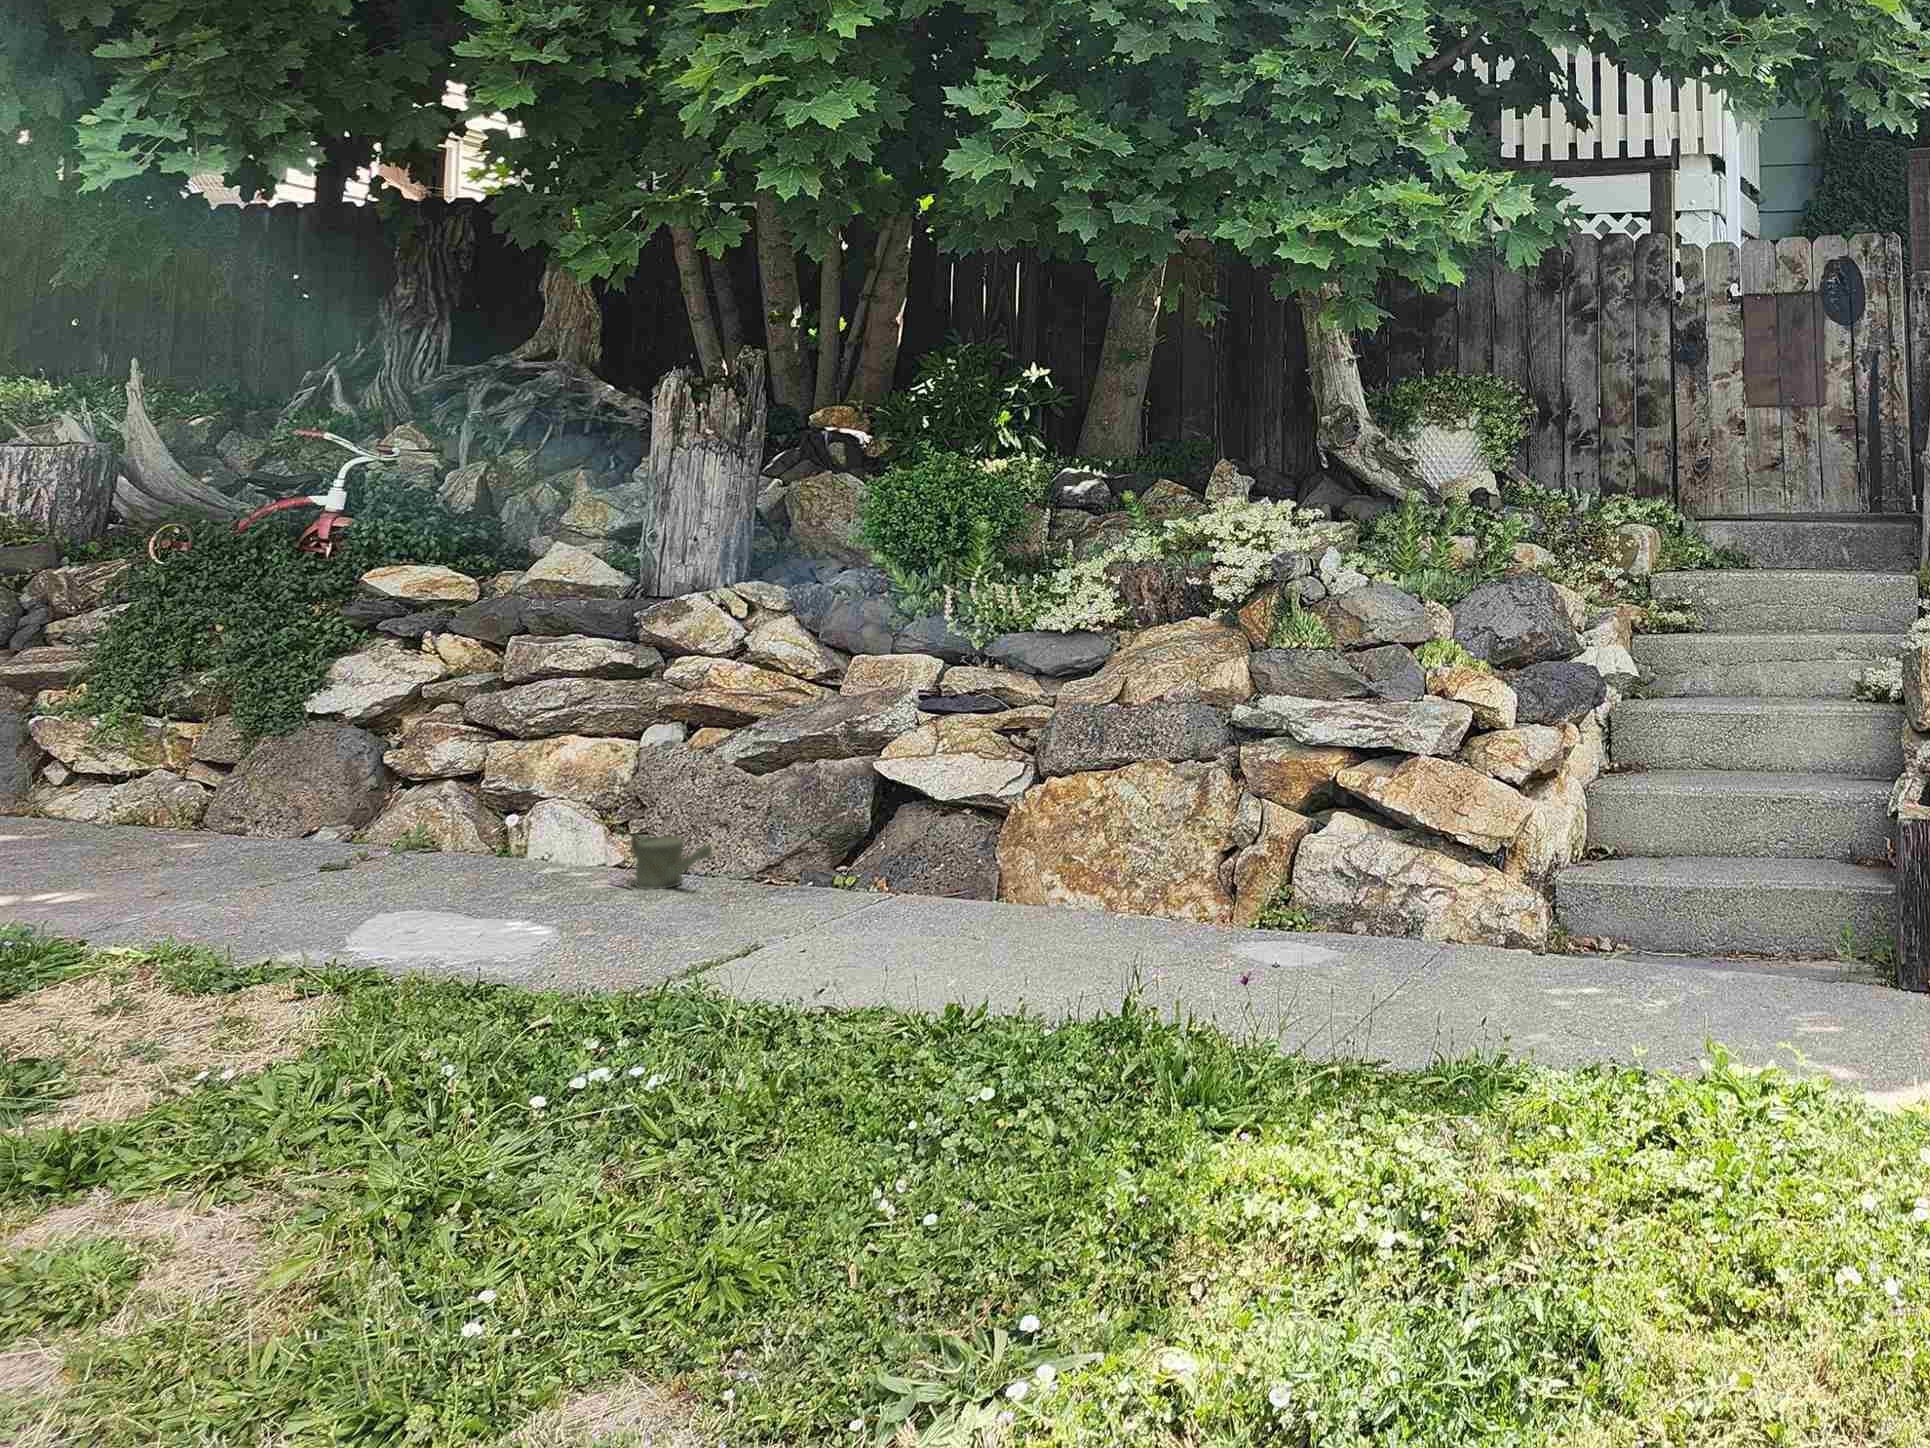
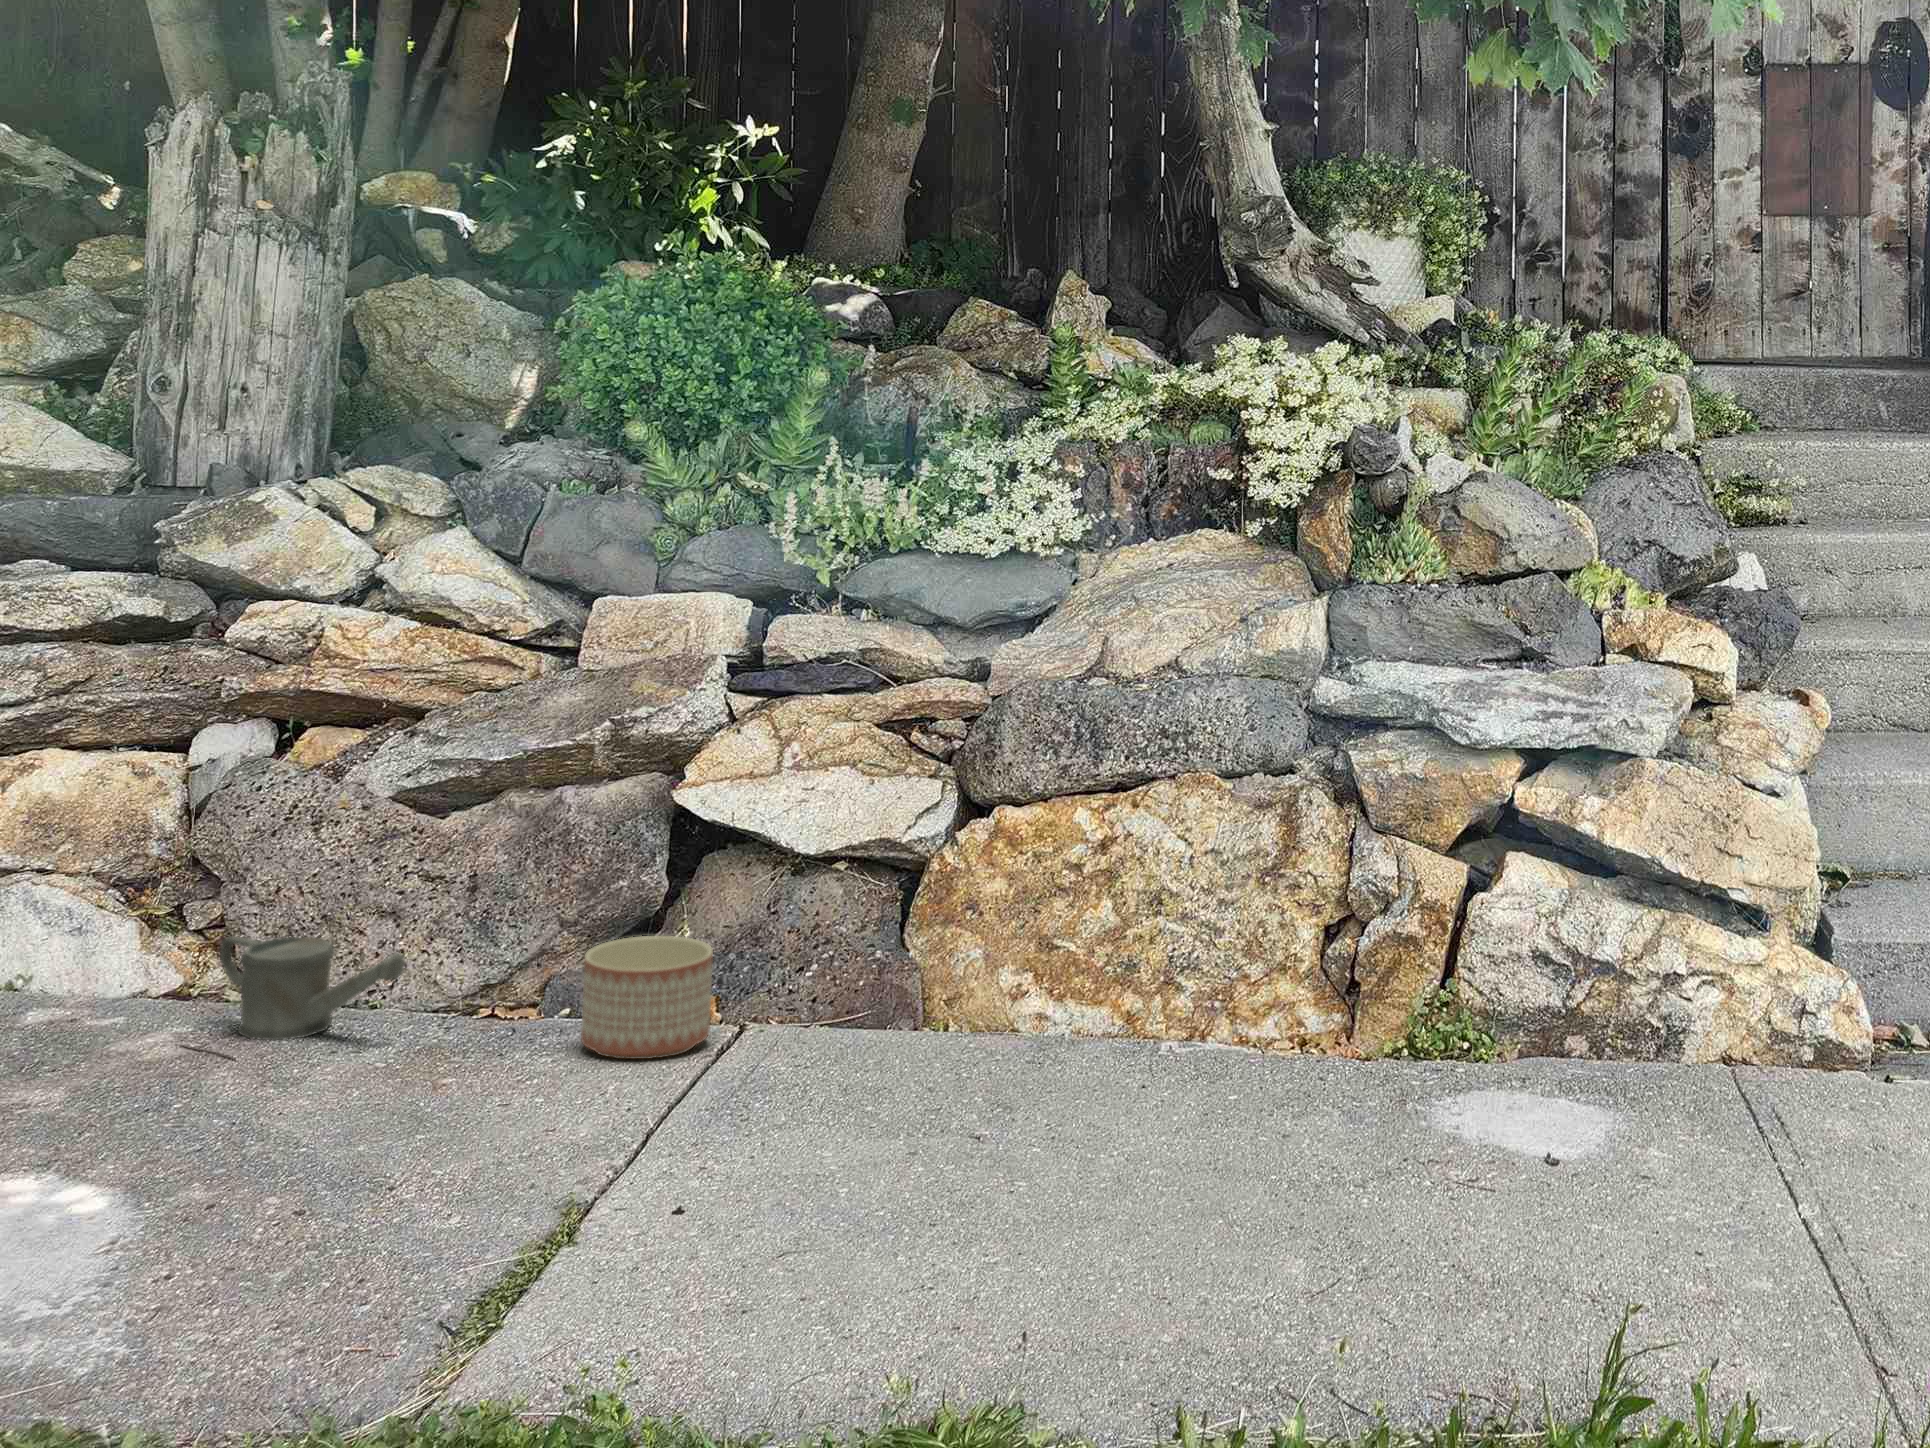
planter: none [795,841,866,906] -> present [581,936,713,1059]

